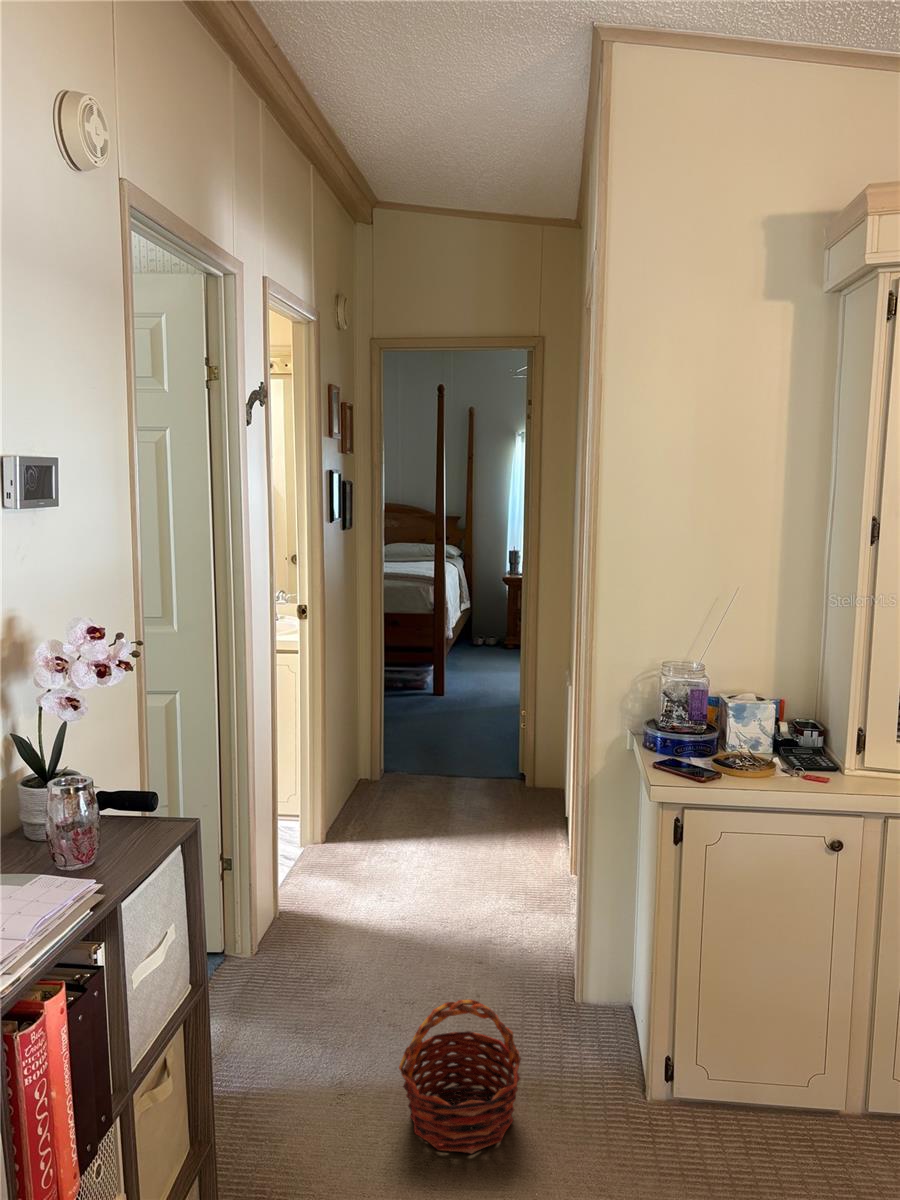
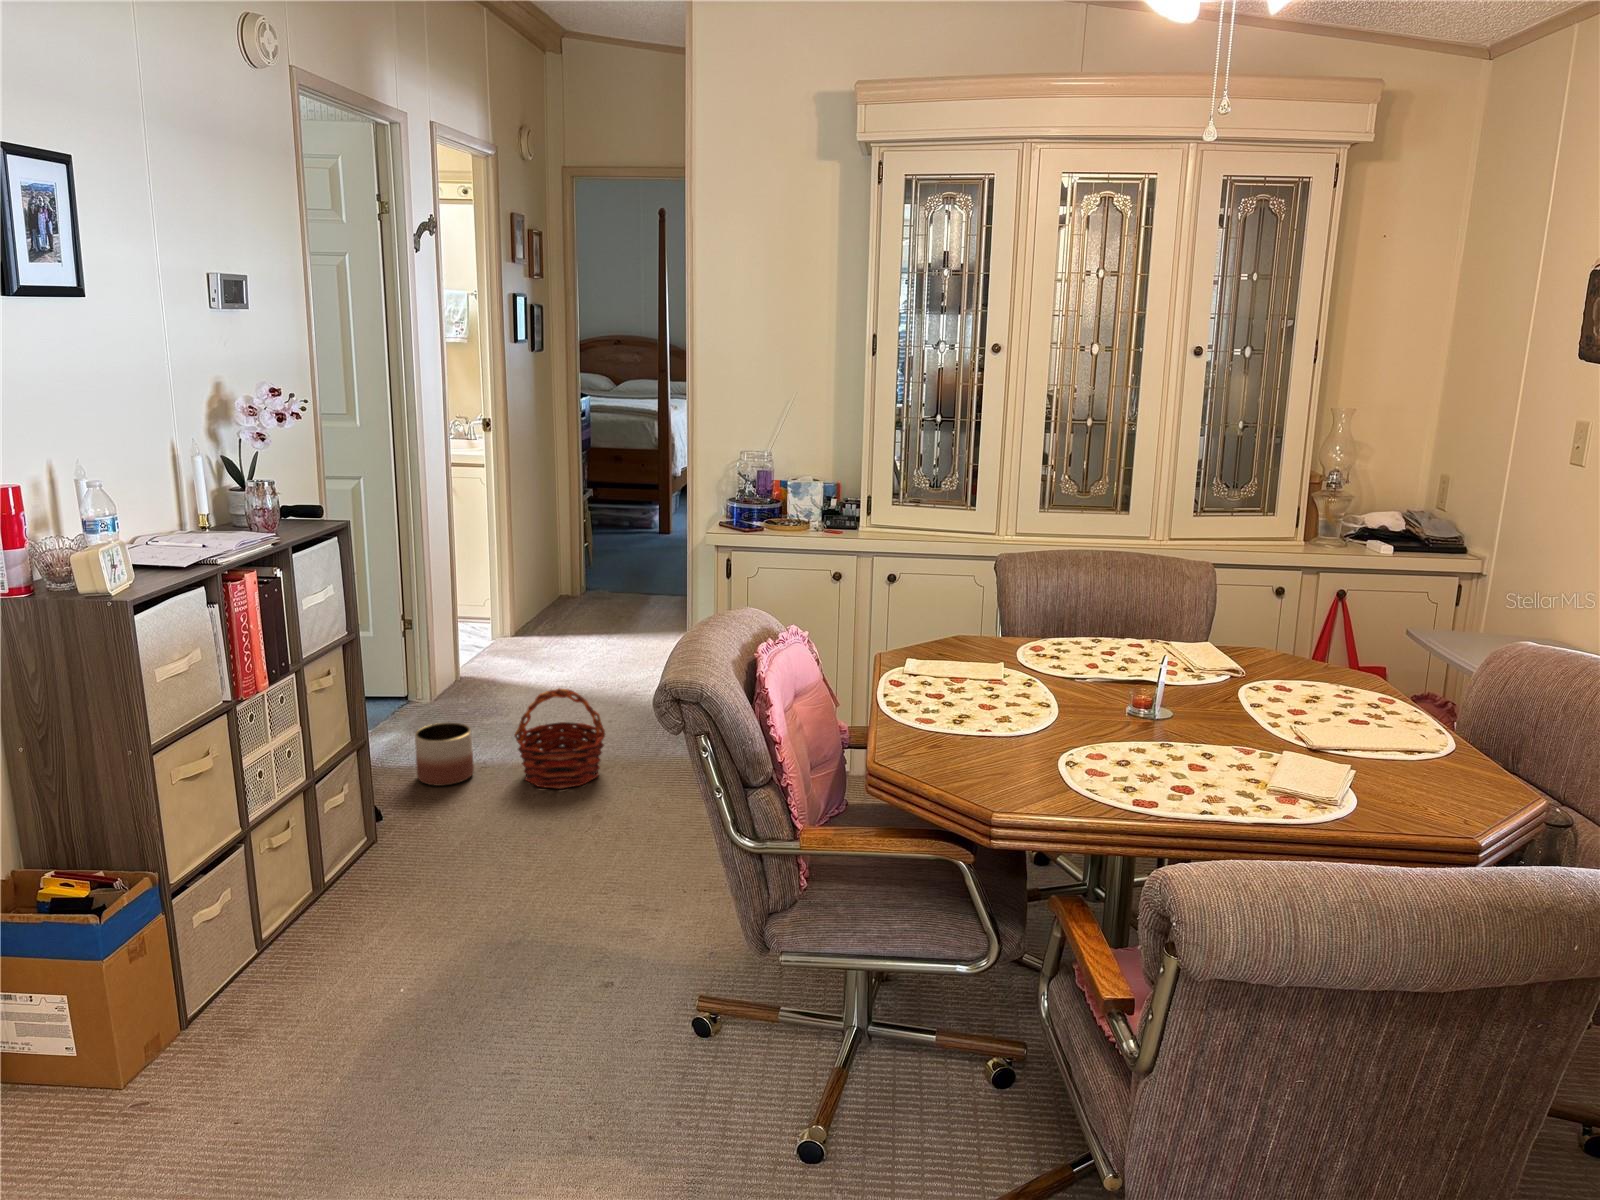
planter: none [263,1042,340,1150] -> present [415,722,474,786]

